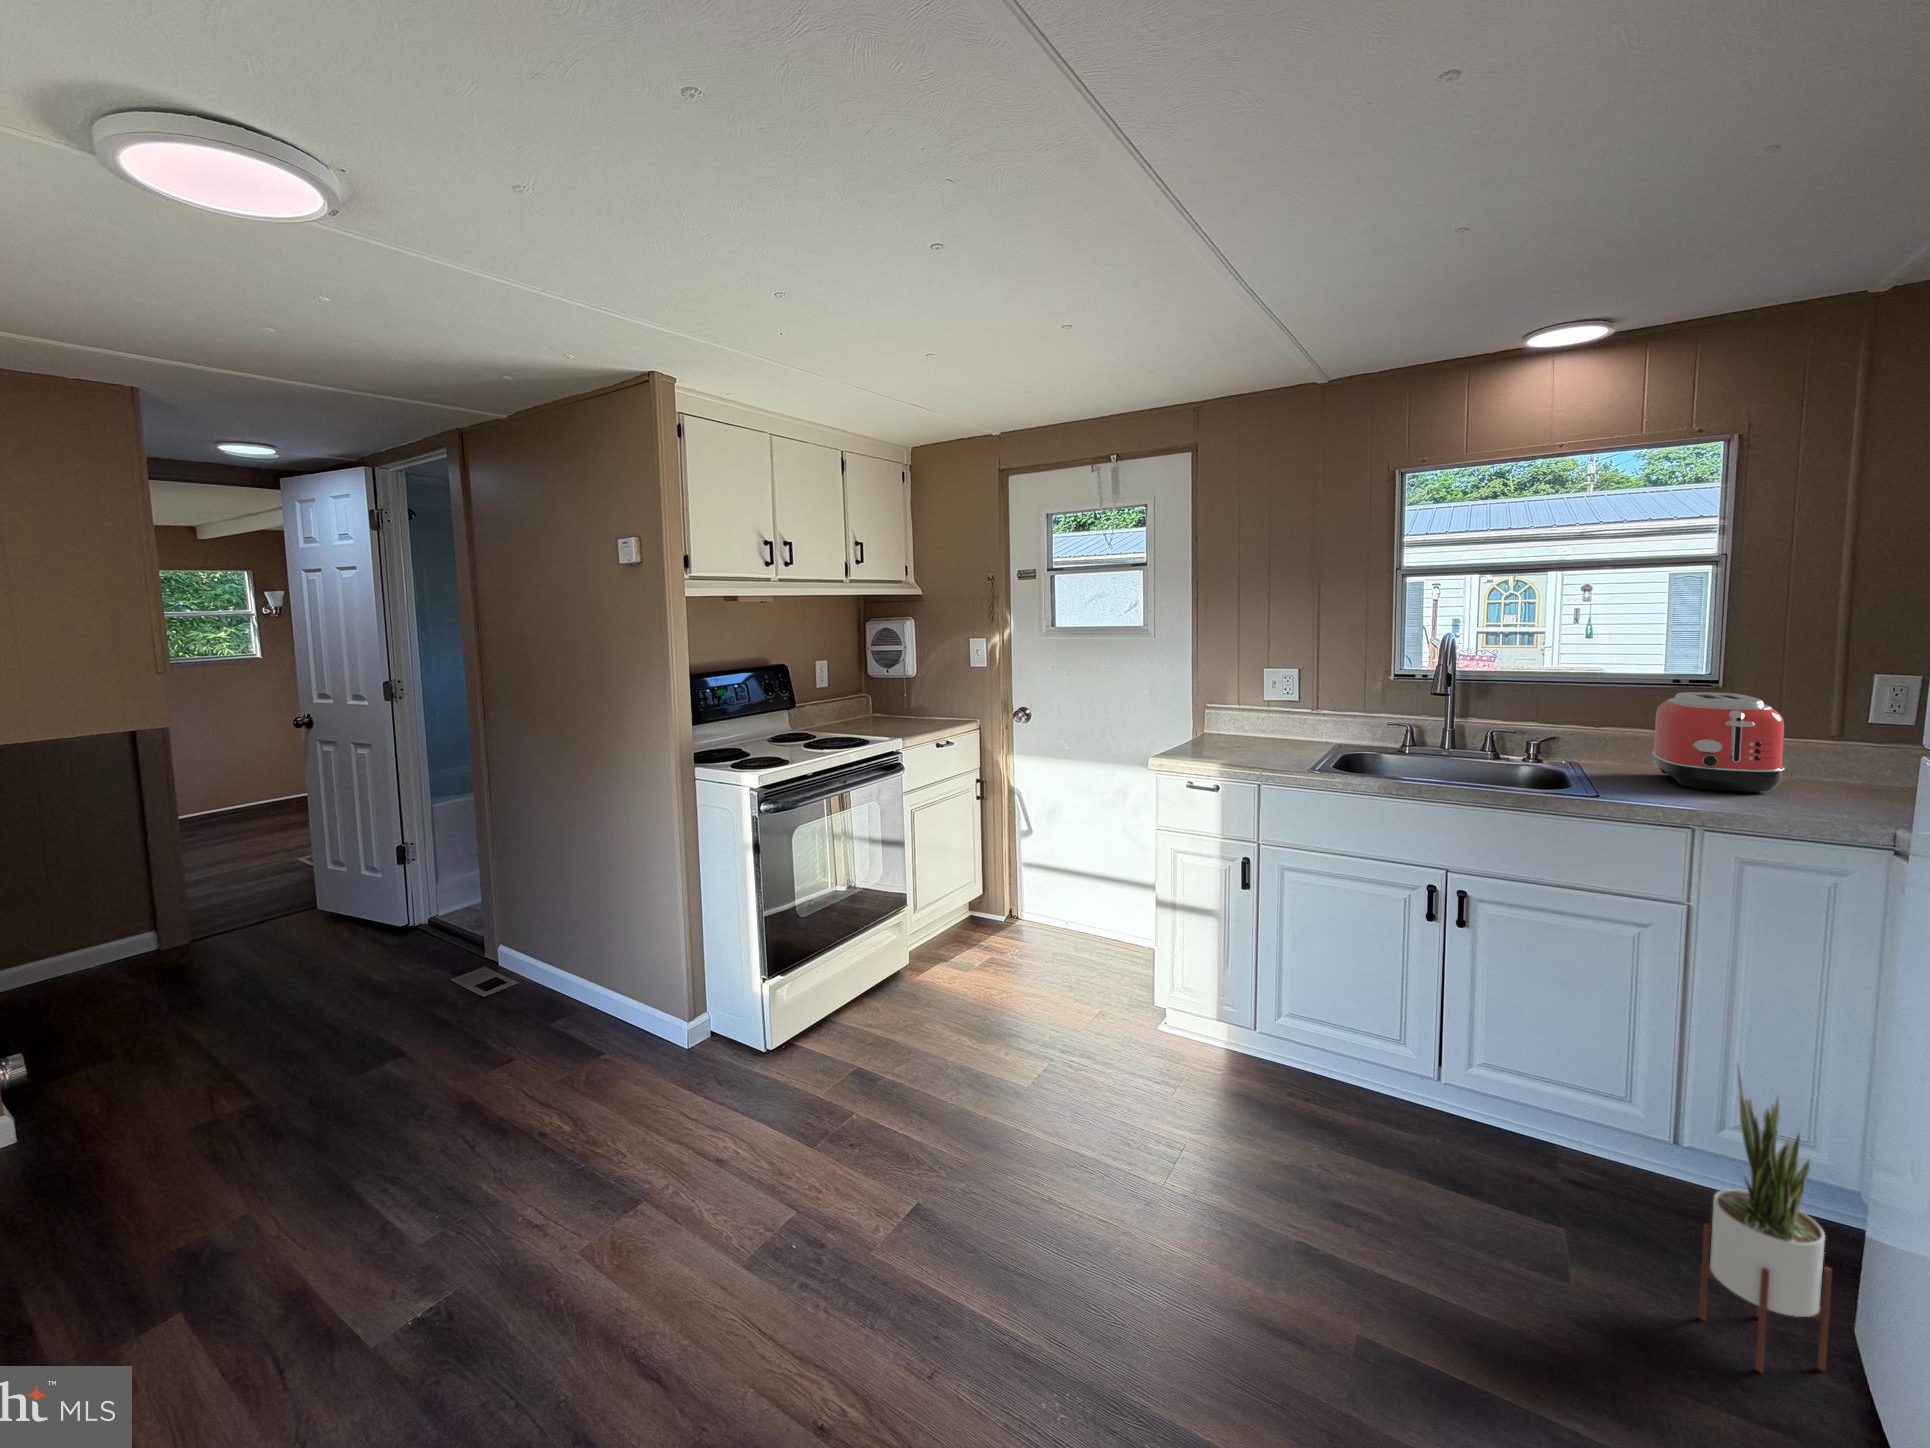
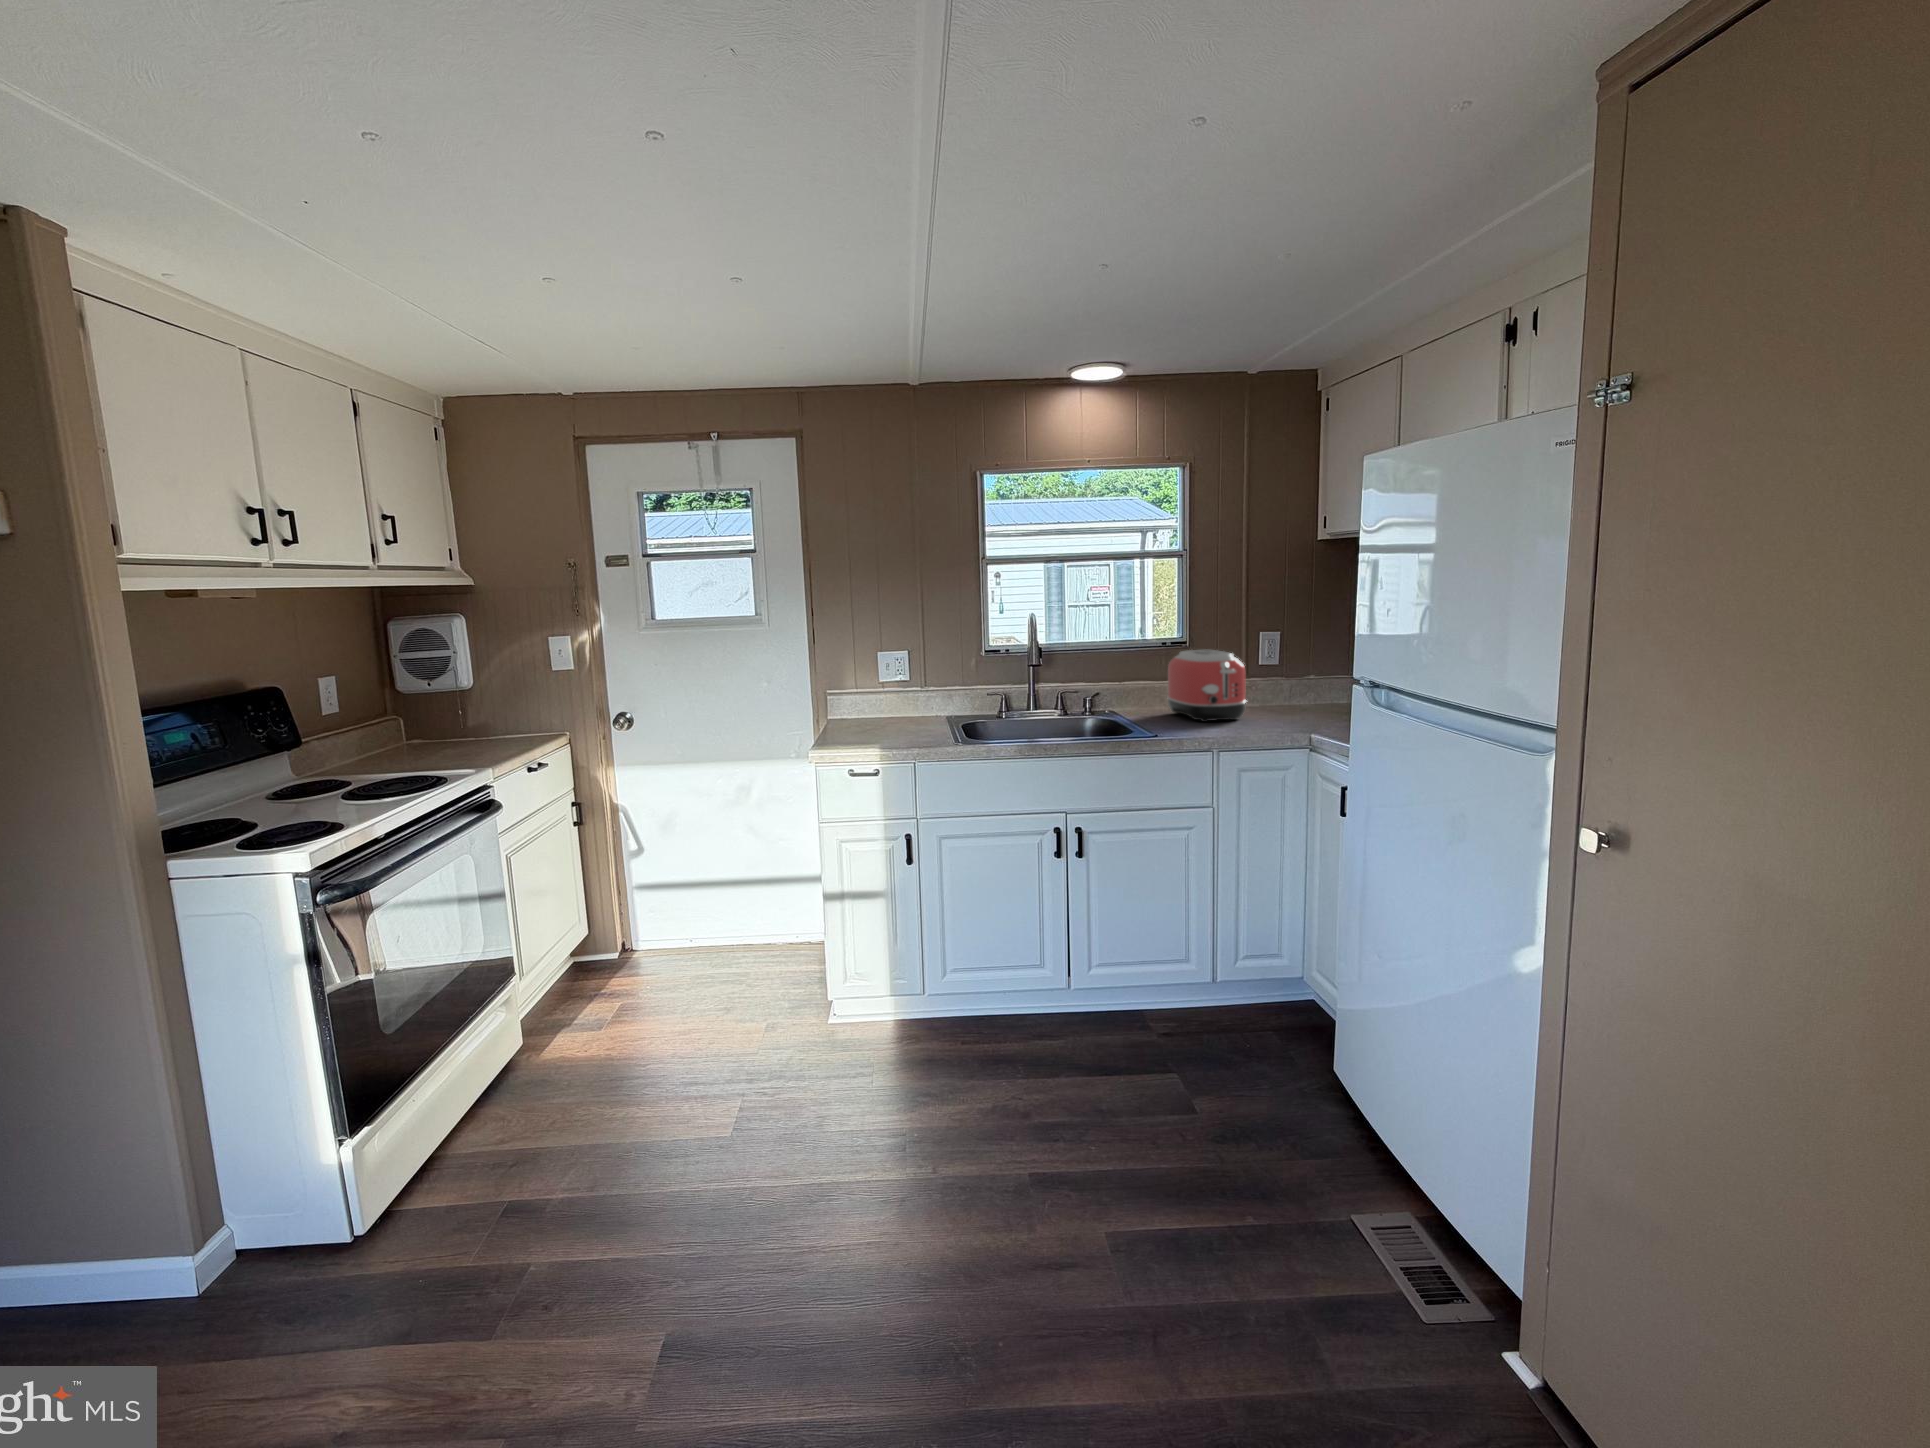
potted plant: present [1699,1065,1832,1372] -> none [1280,915,1348,1130]

